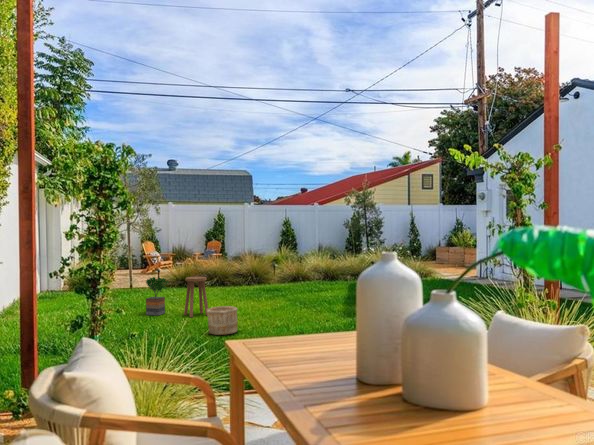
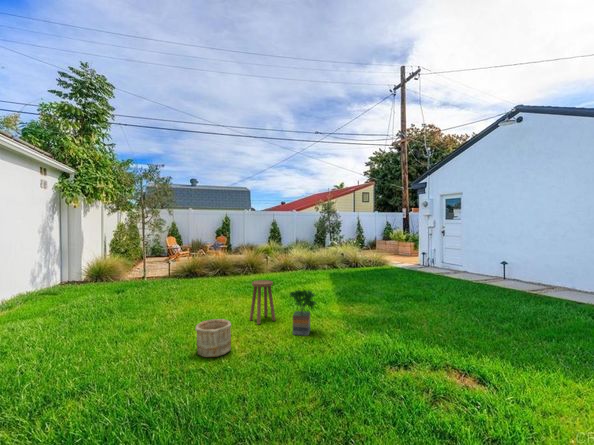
stool: present [184,276,208,317] -> present [250,280,275,325]
potted tree: present [146,277,169,315] -> present [290,290,316,336]

